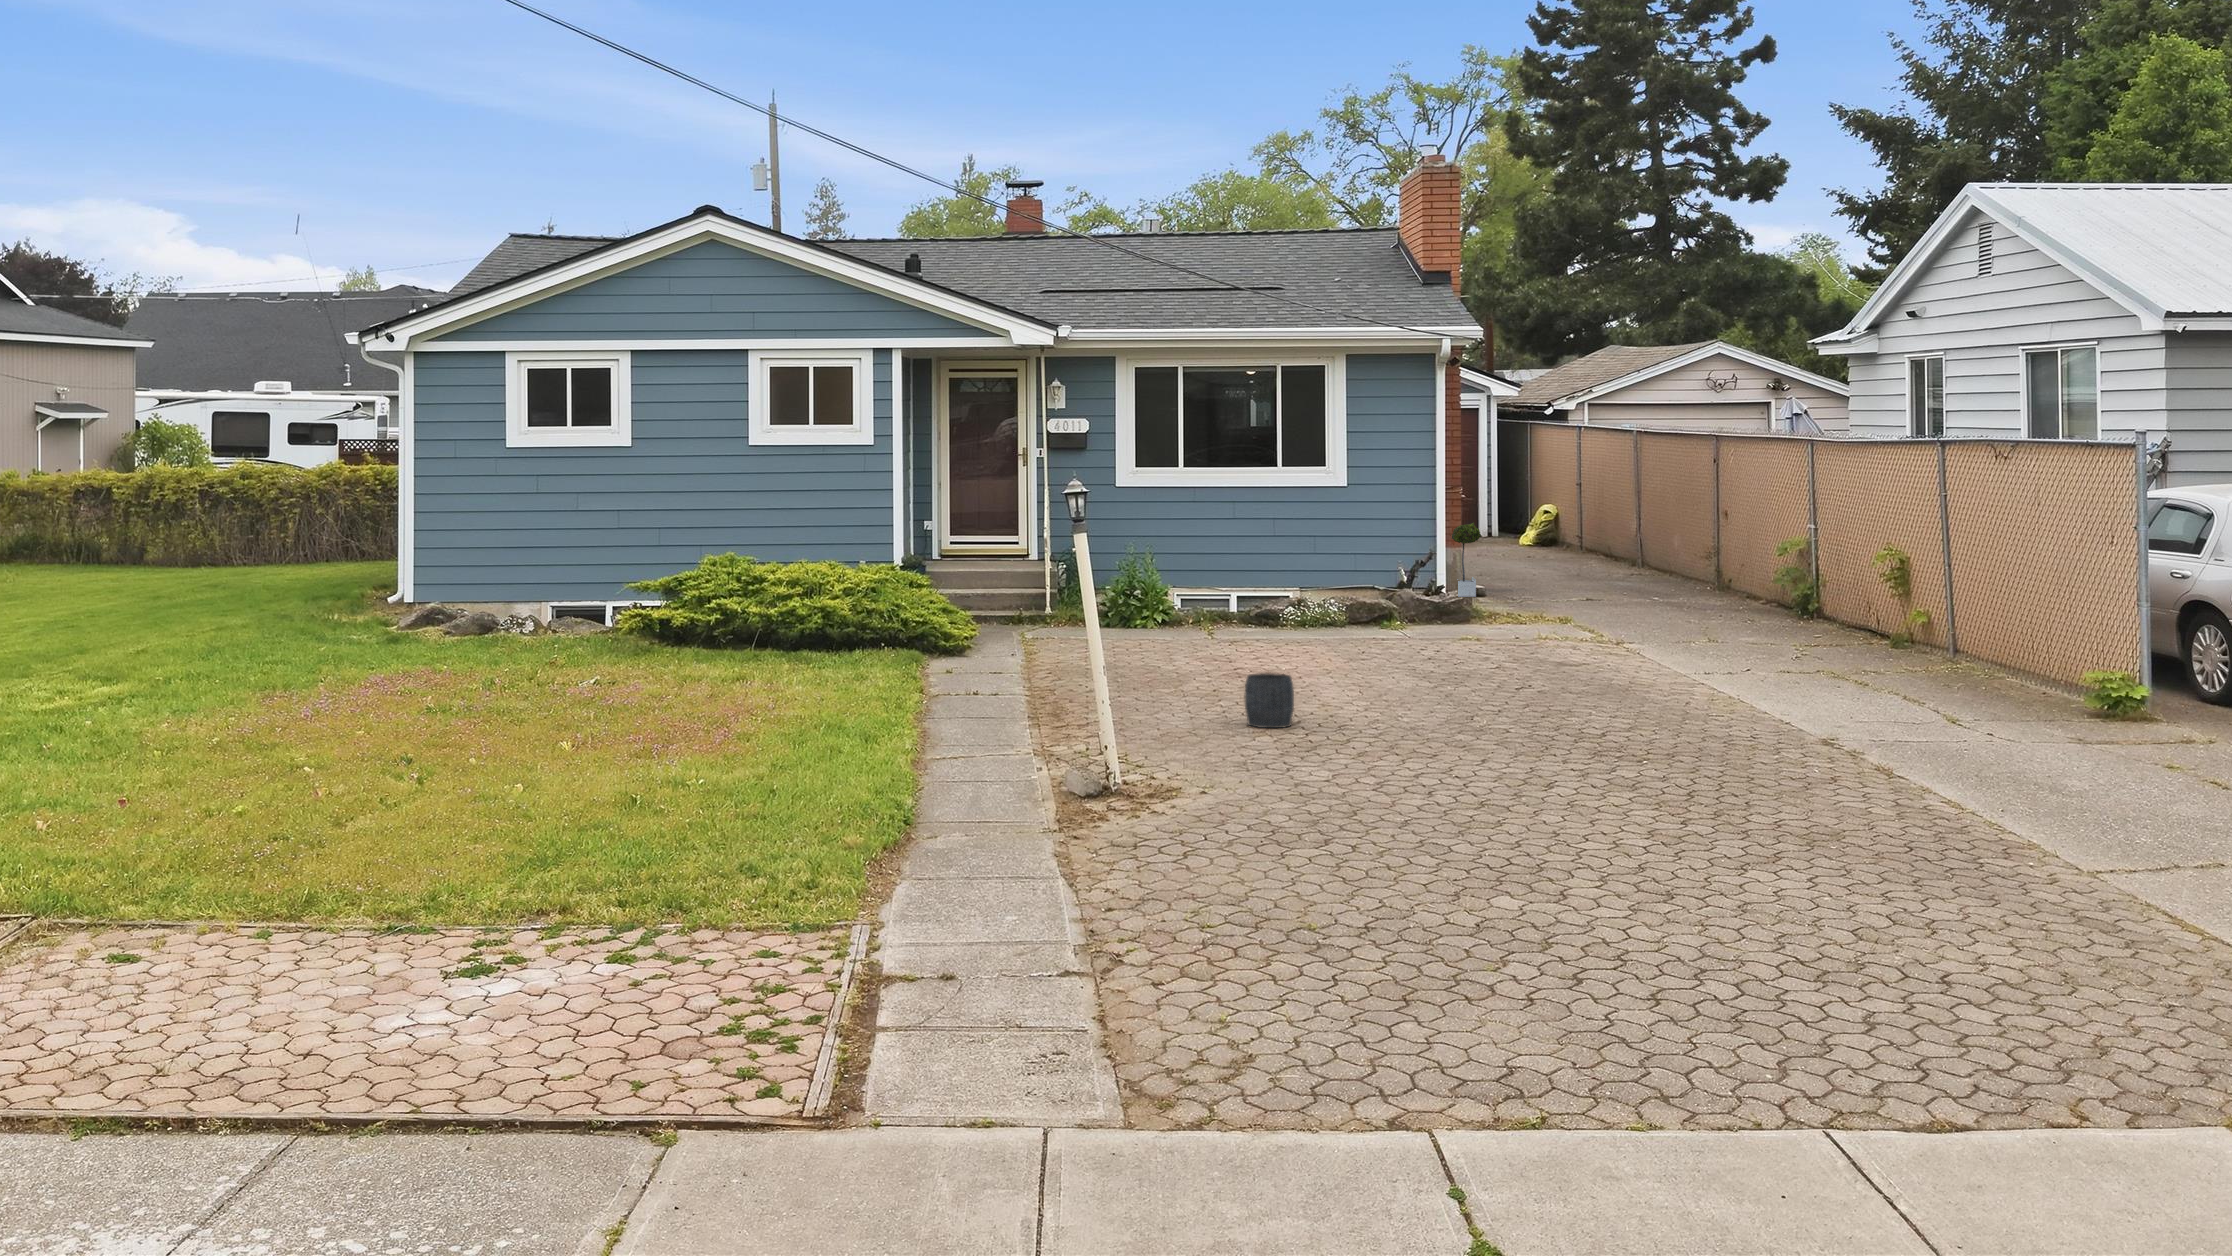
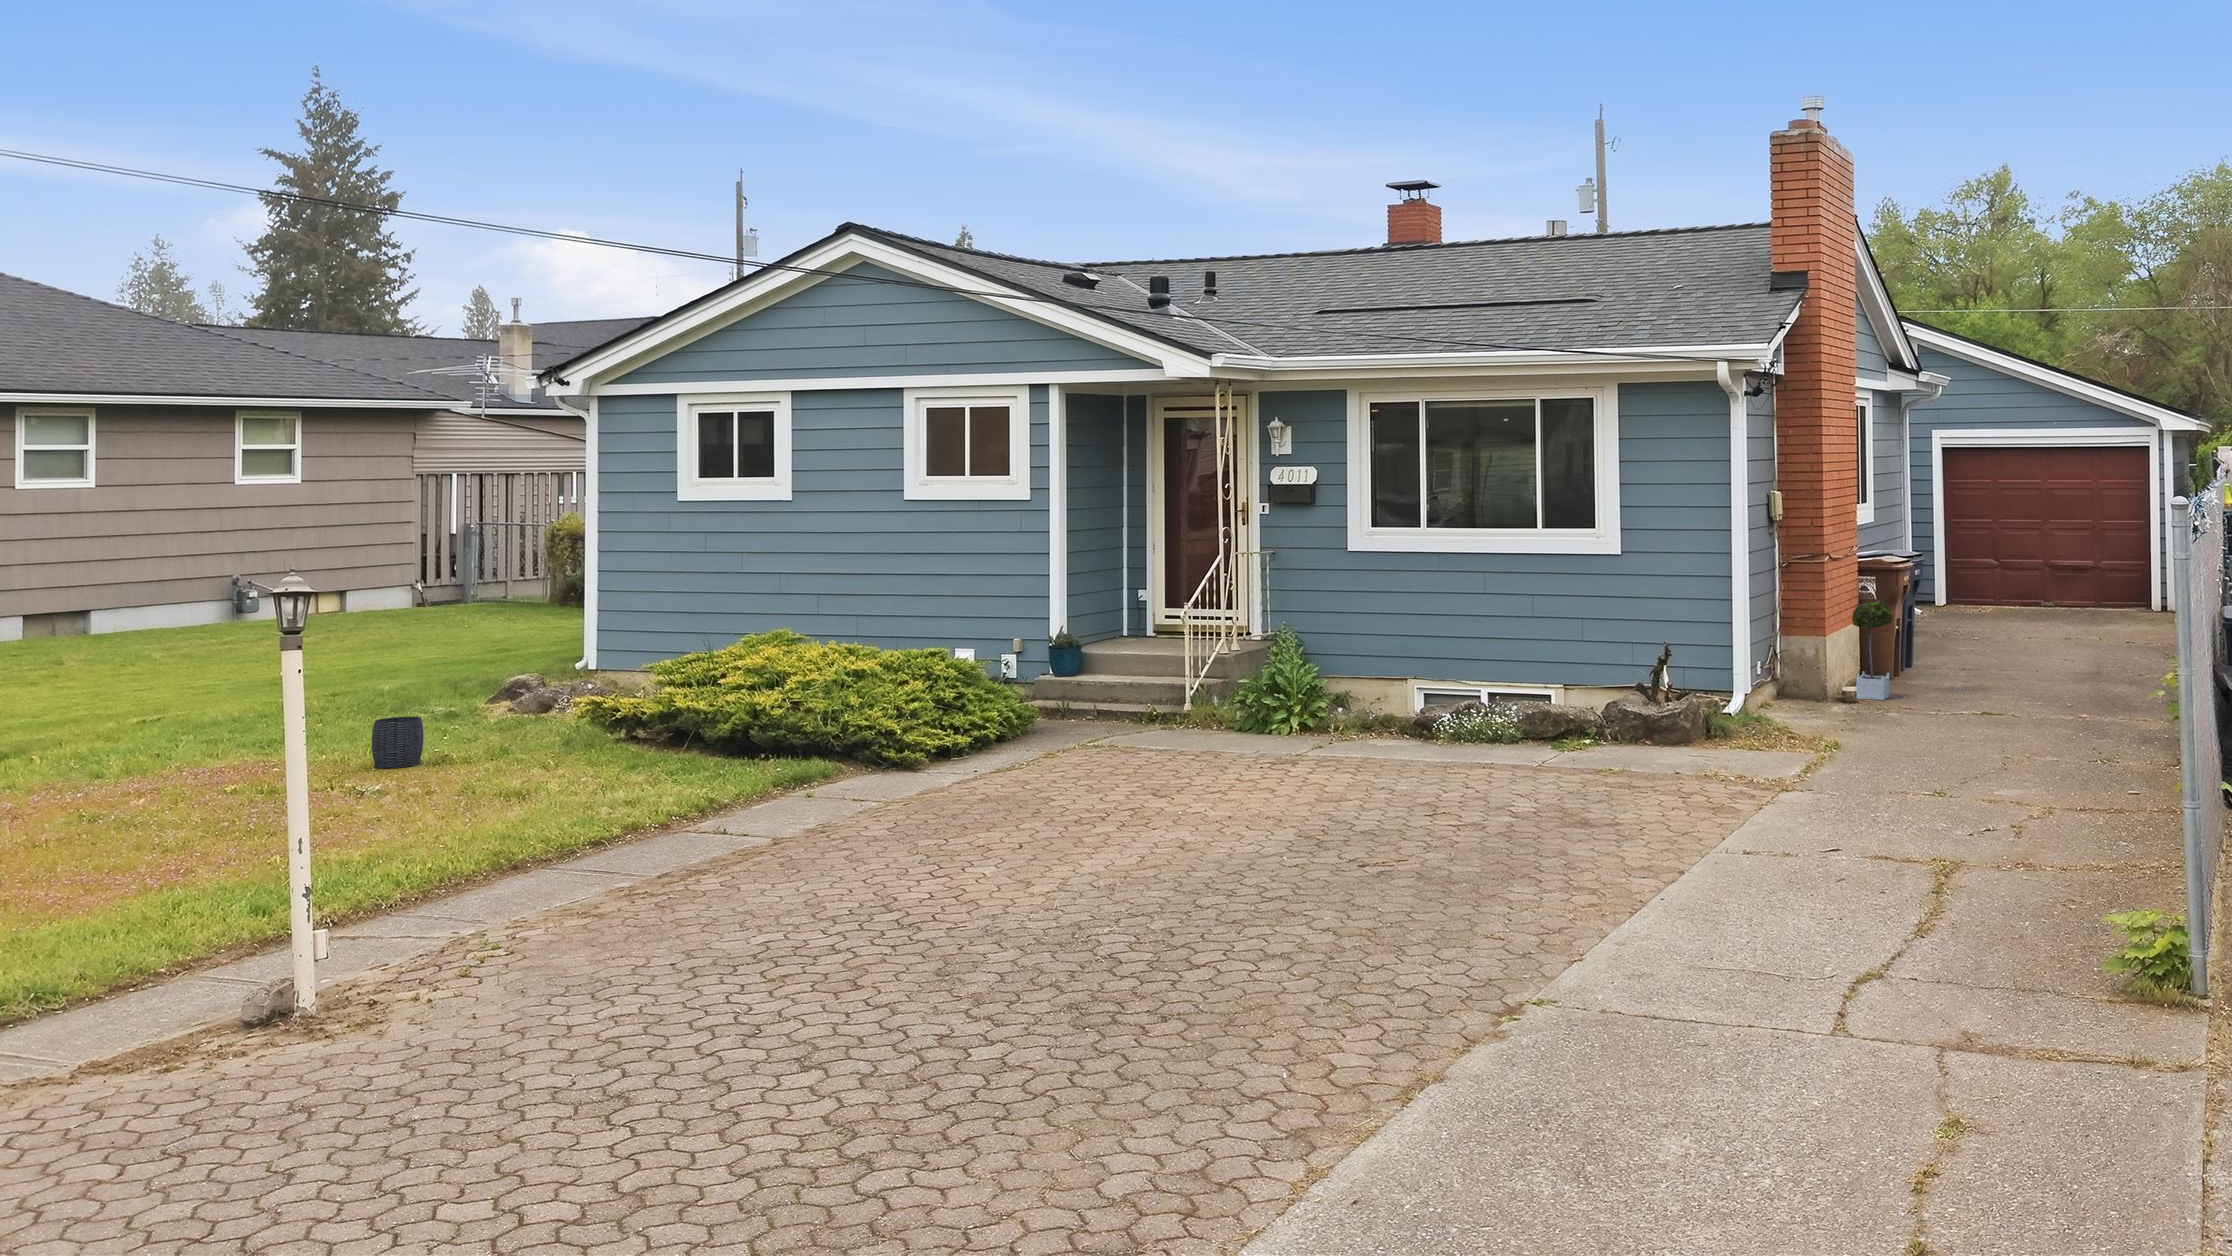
woven basket: present [1245,673,1294,728] -> present [372,717,424,768]

